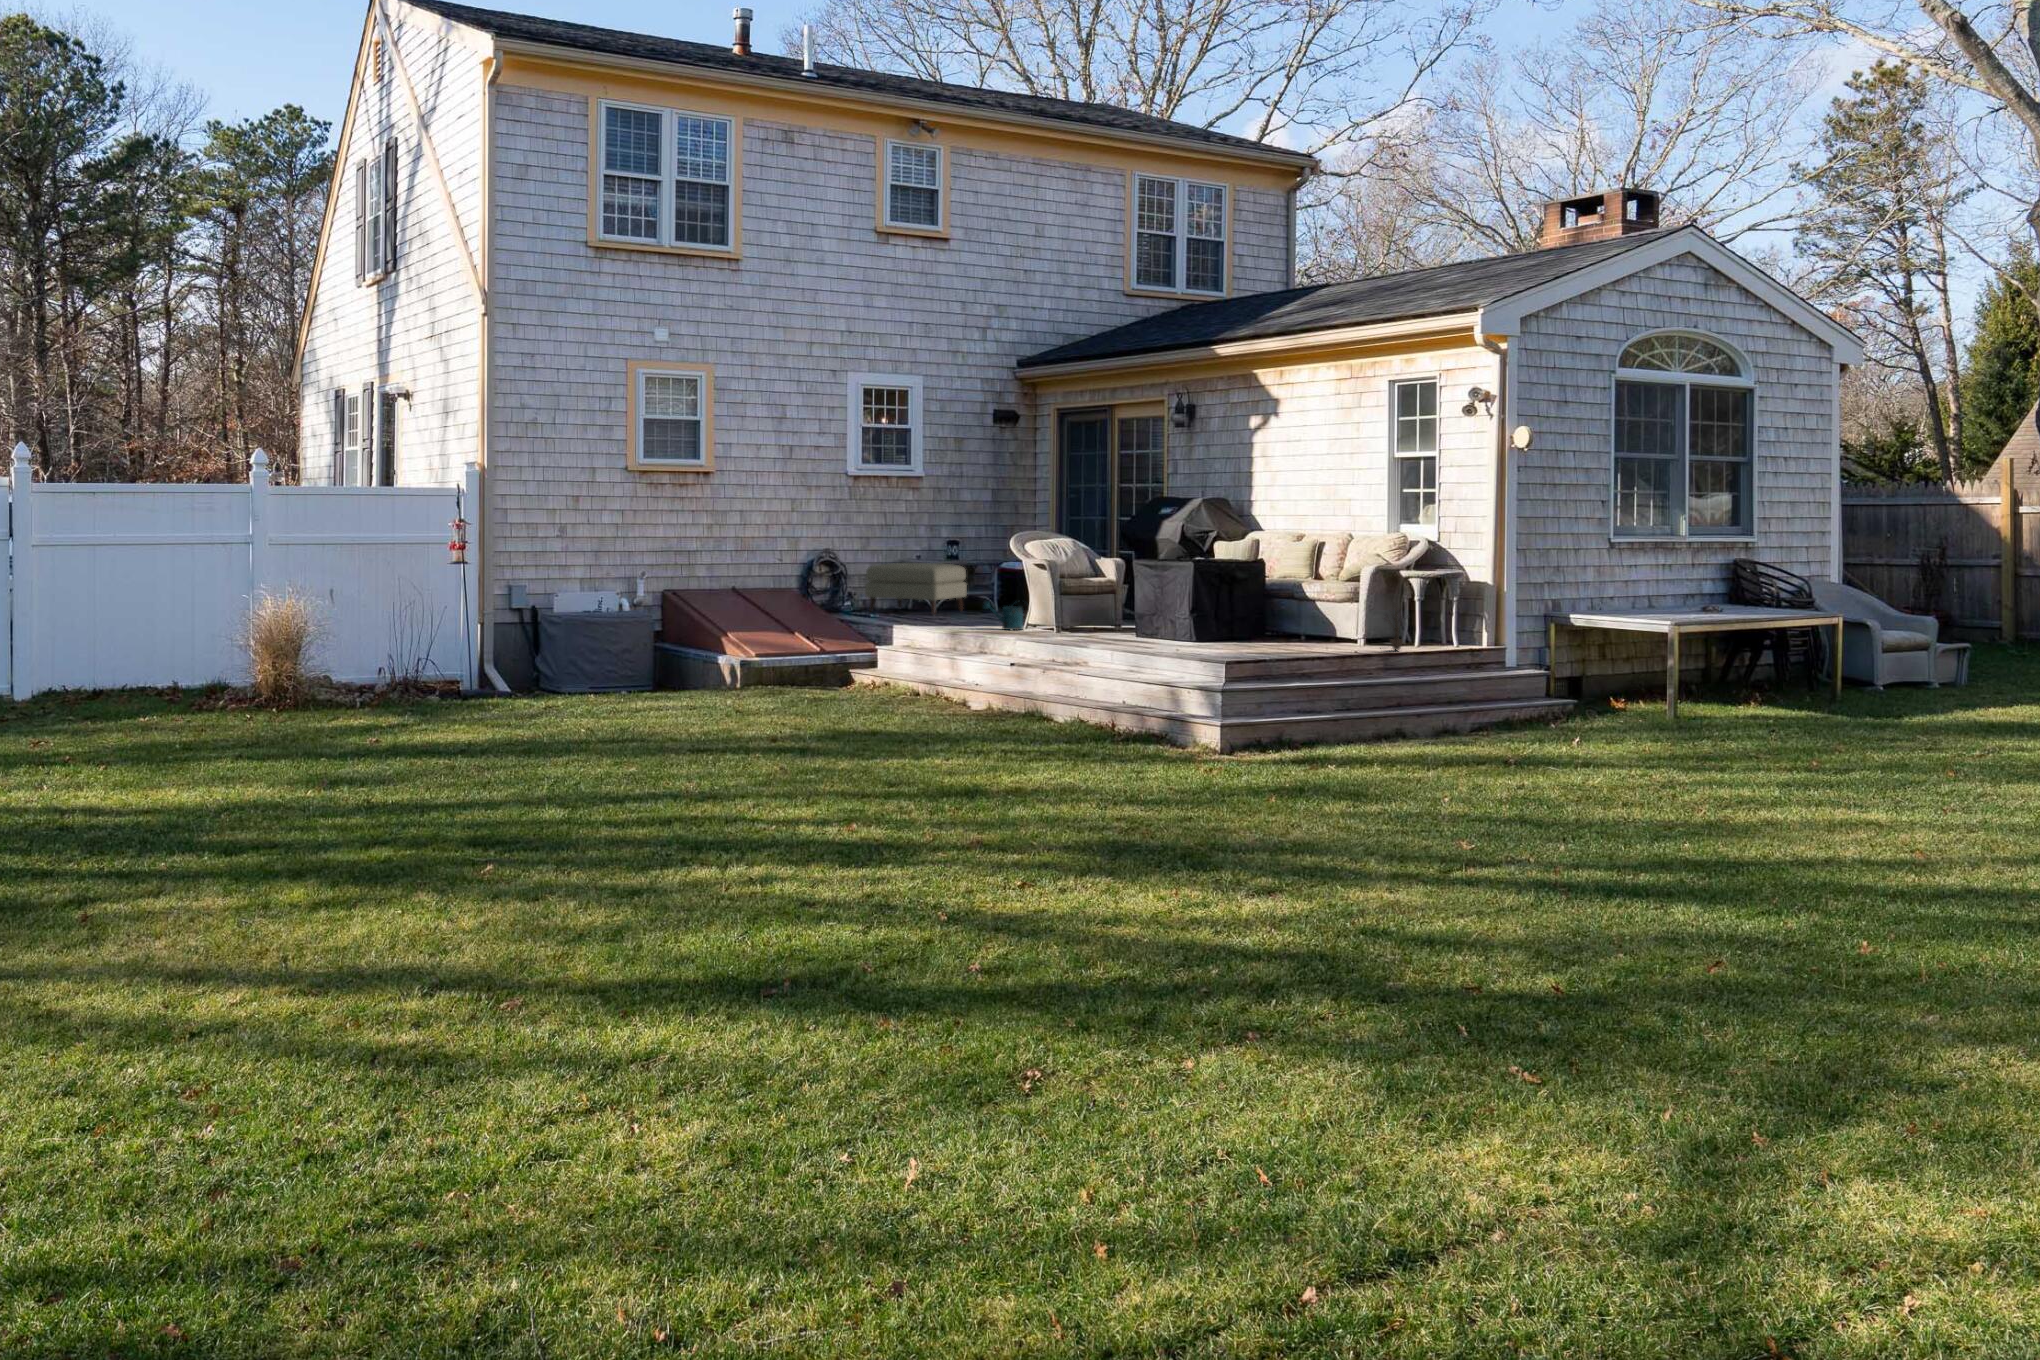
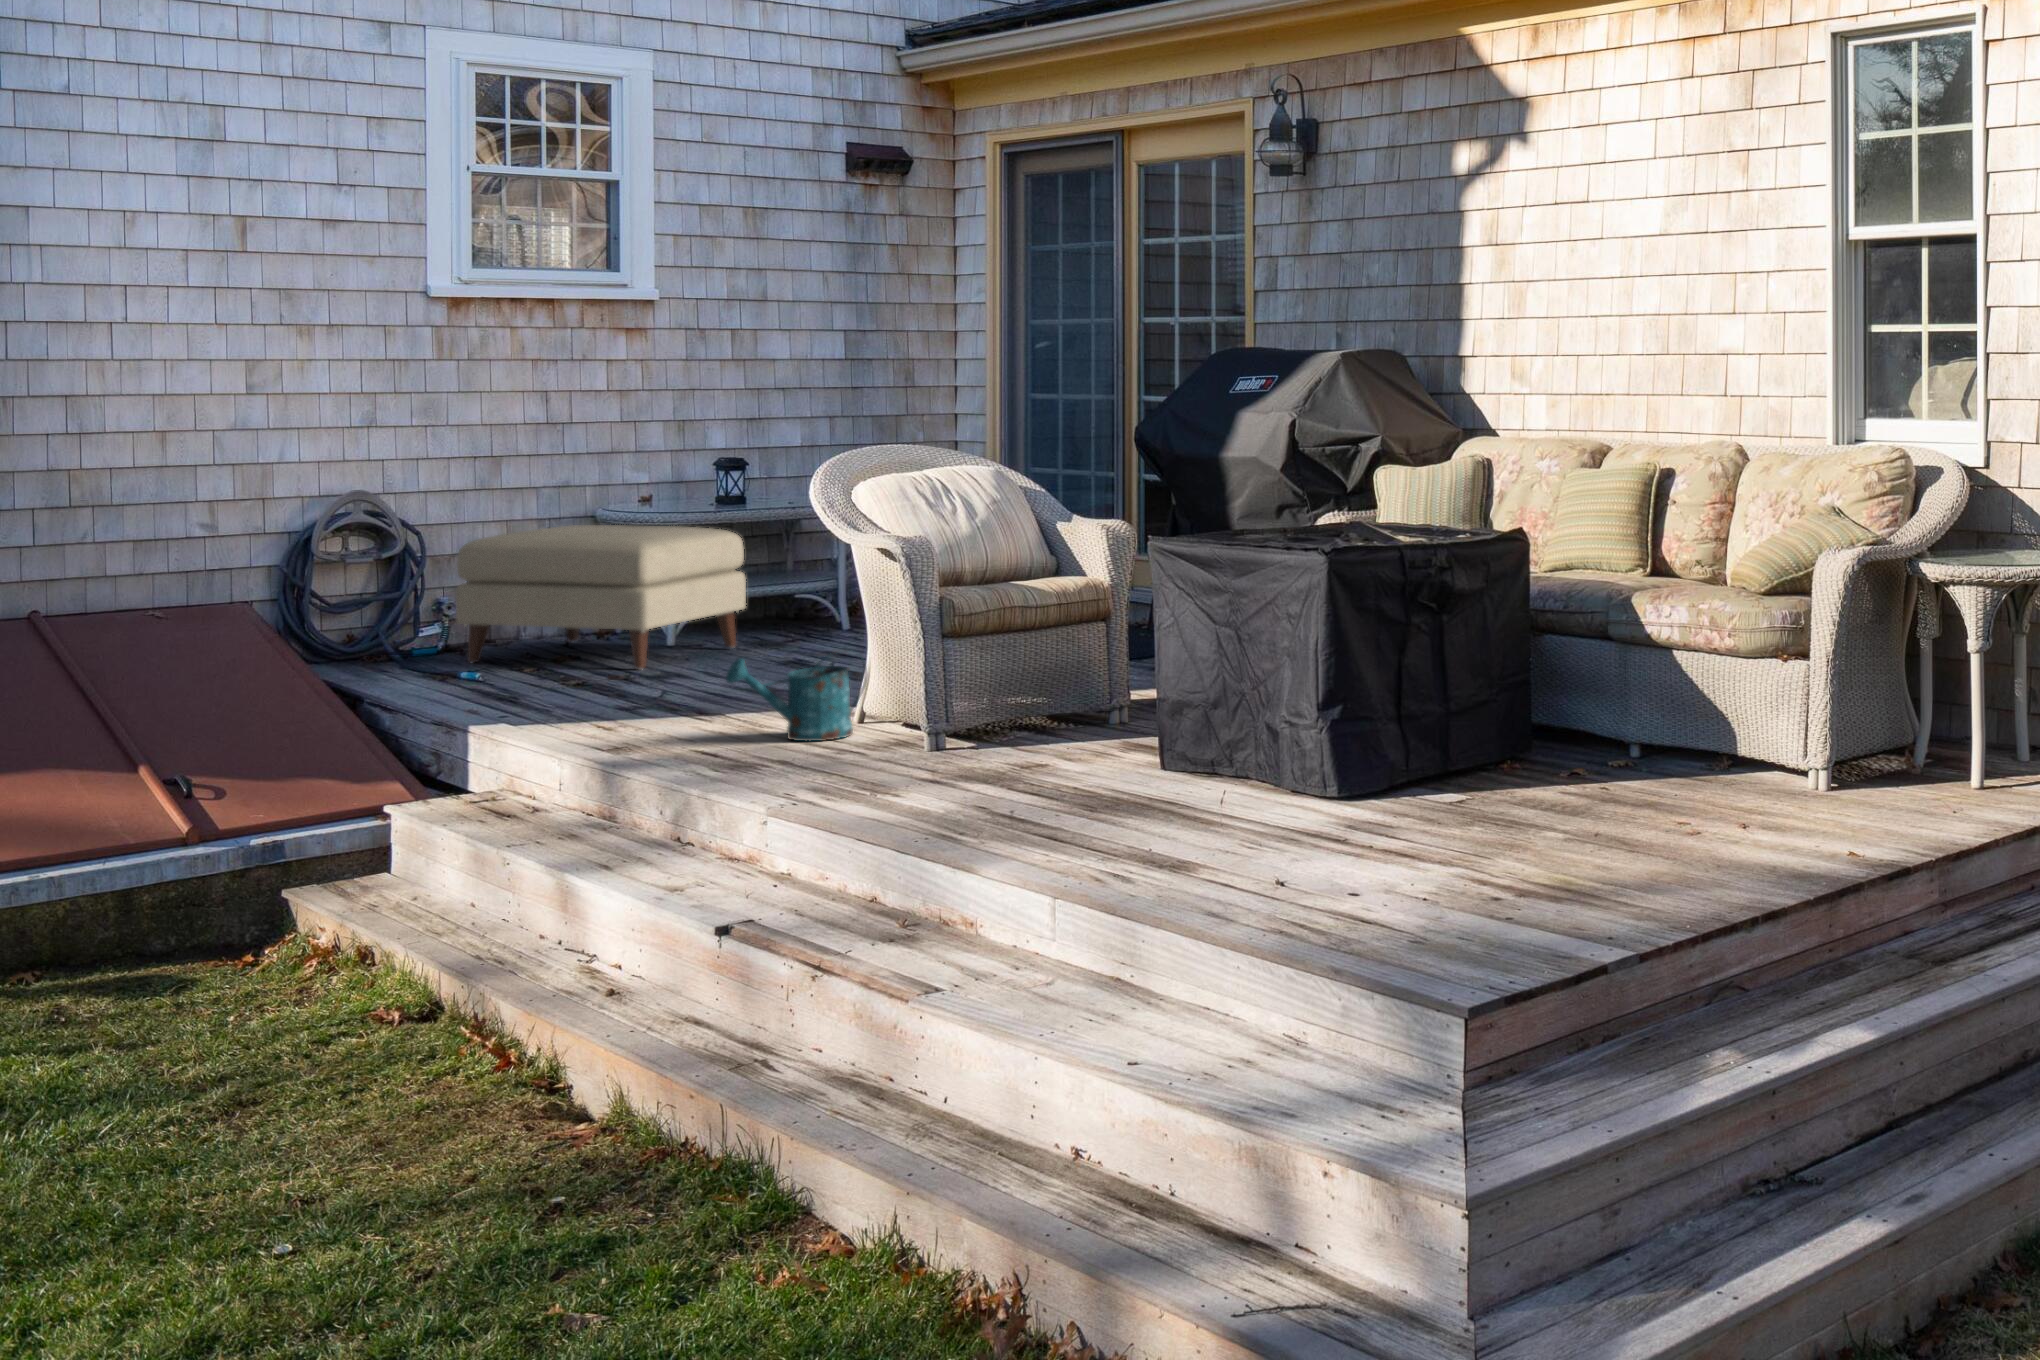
decorative plant: present [1380,606,1403,650] -> none [1873,649,1943,786]

